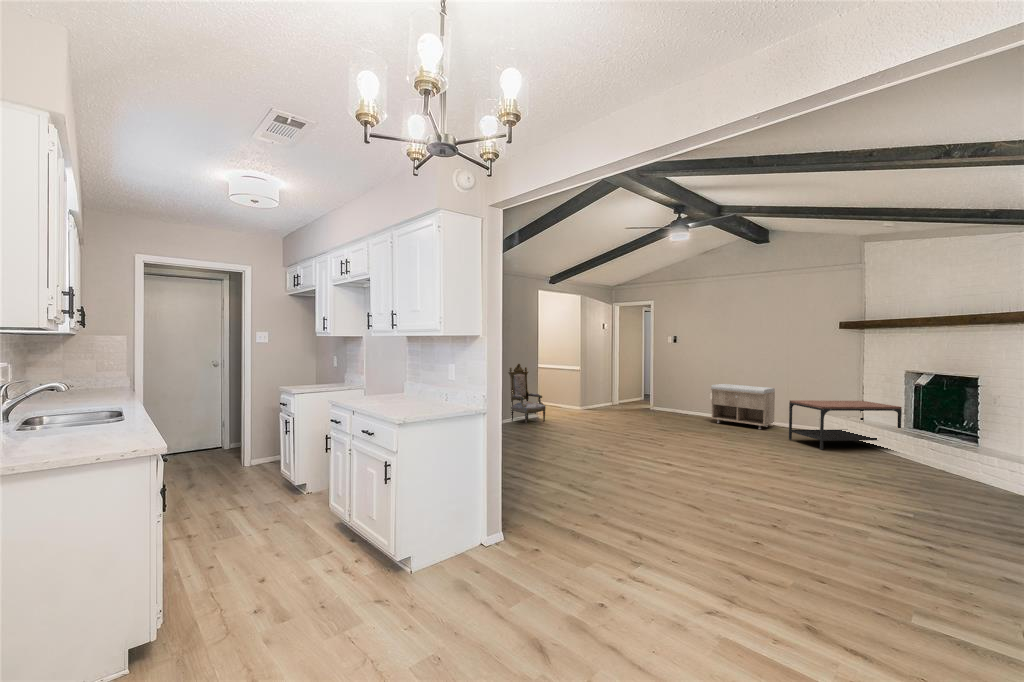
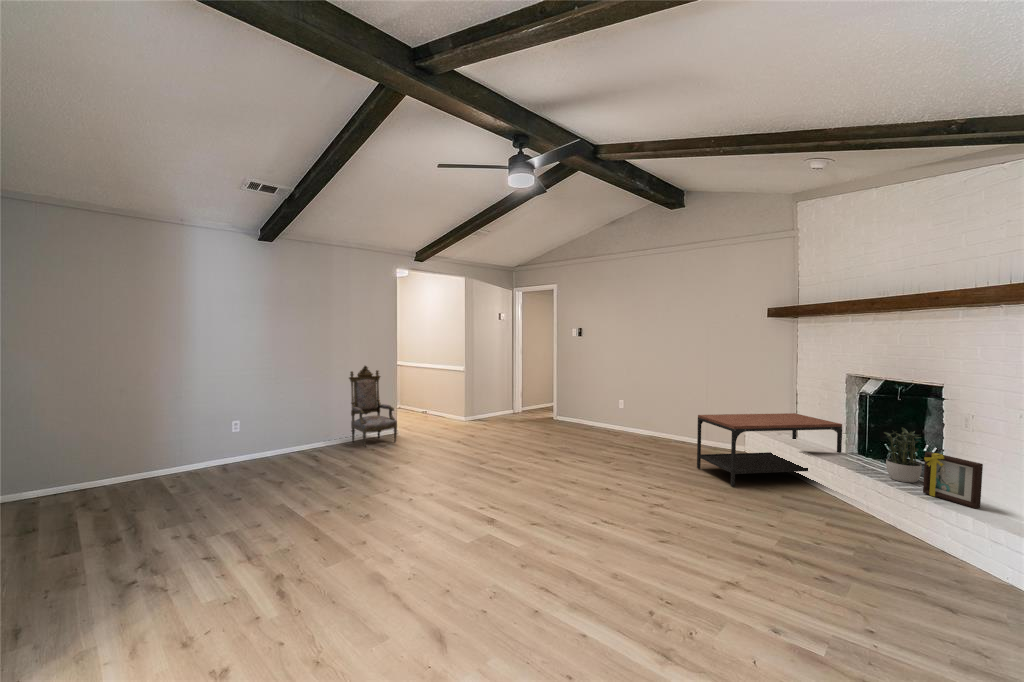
storage bench: present [711,384,775,429] -> none [613,389,691,450]
potted plant: none [933,405,963,443] -> present [884,427,922,483]
picture frame: none [964,420,1004,455] -> present [923,452,983,508]

